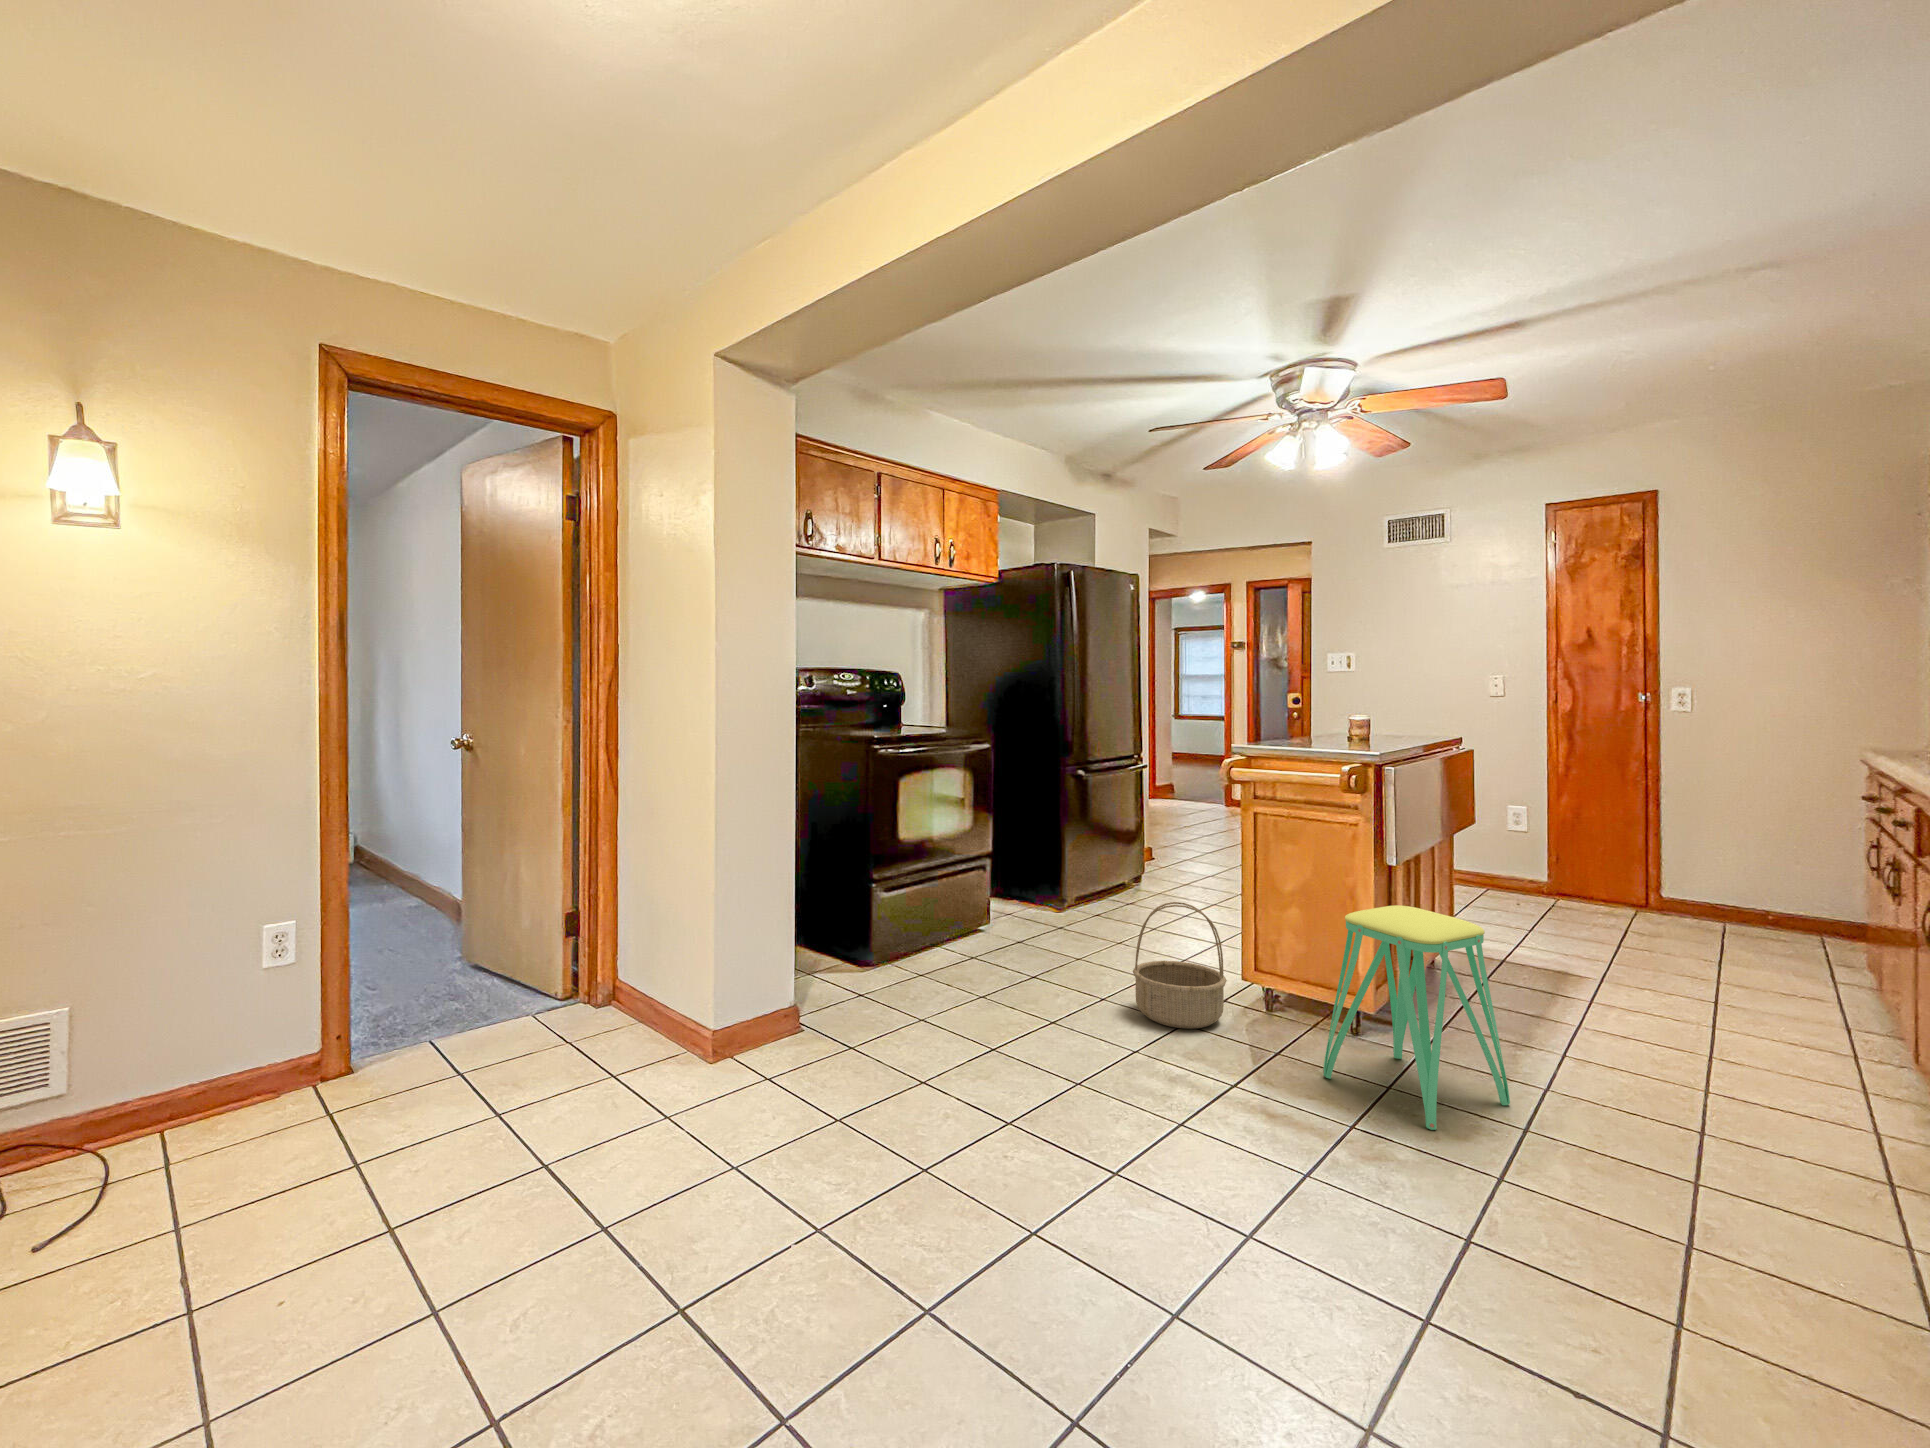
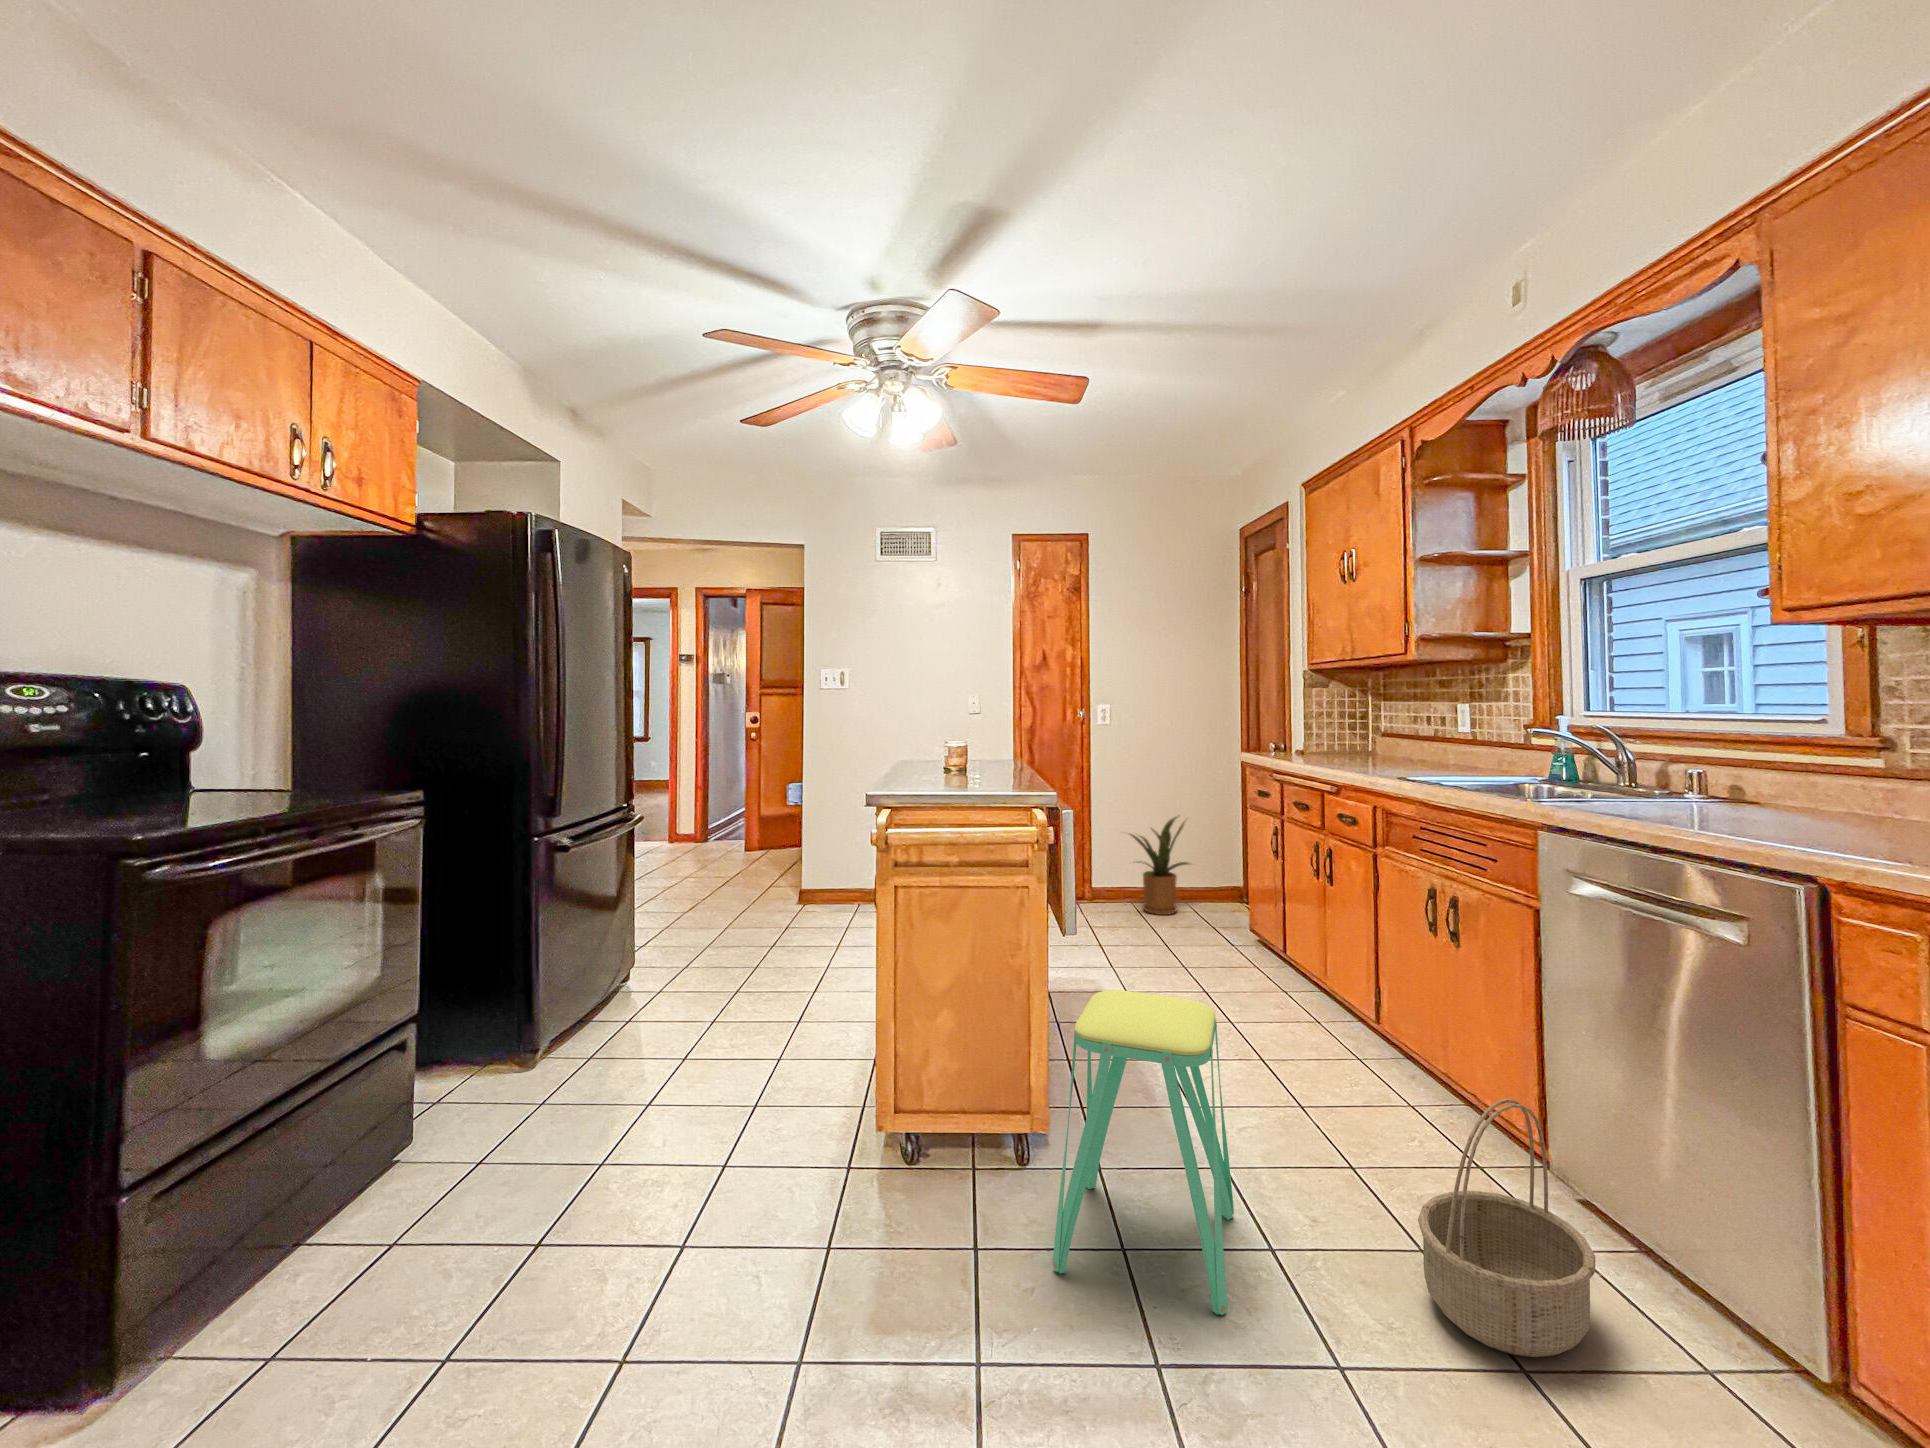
house plant: none [1682,825,1828,942] -> present [1130,815,1189,915]
basket: present [1133,902,1227,1029] -> present [1418,1099,1595,1357]

